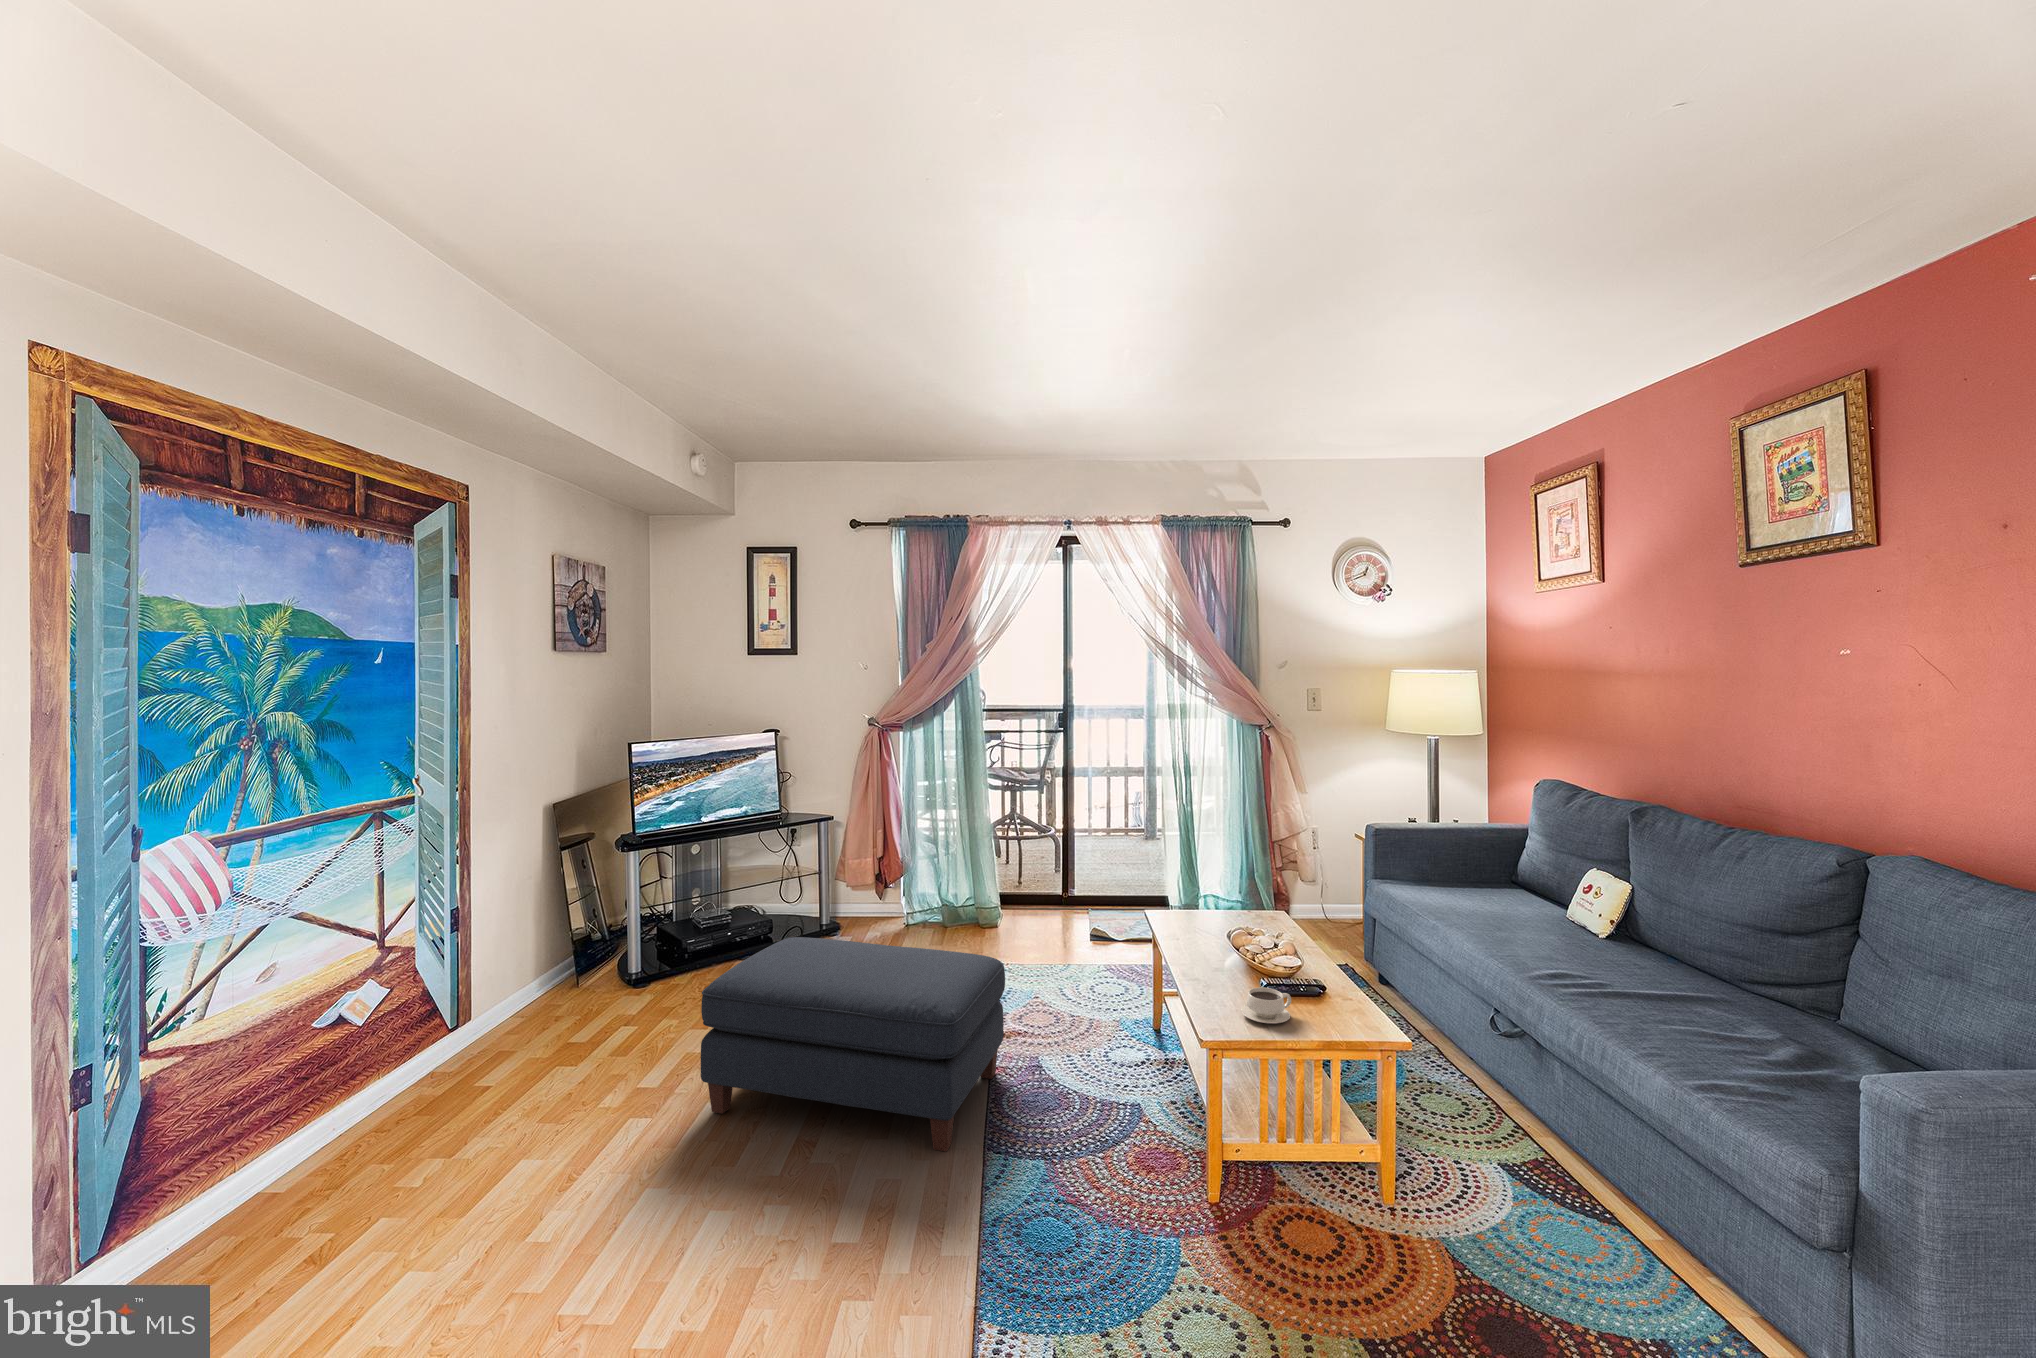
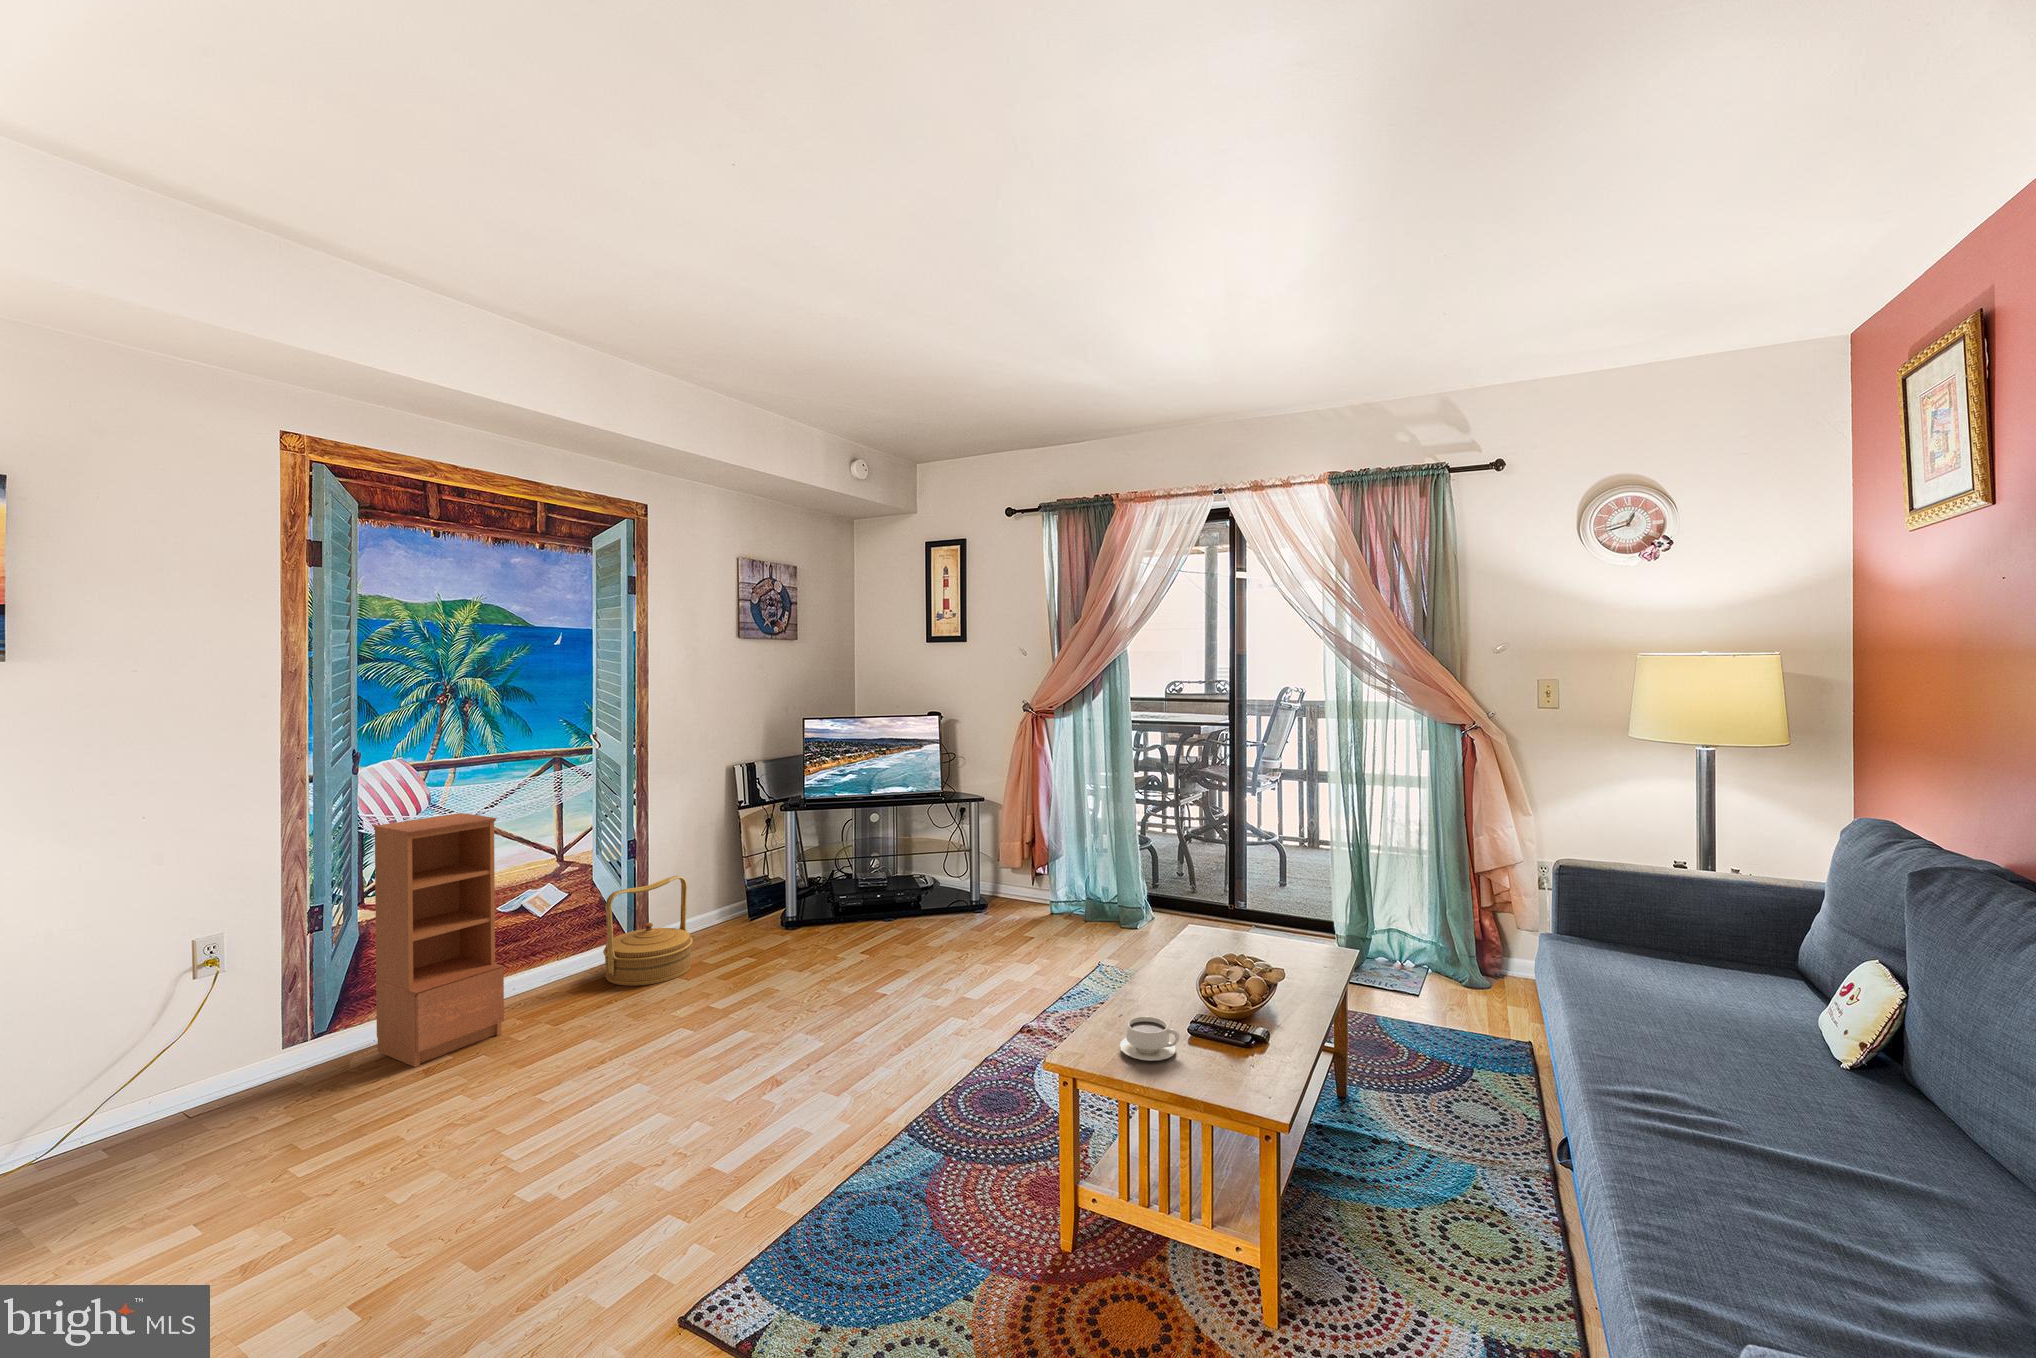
bookcase: none [167,900,376,1263] -> present [374,813,504,1067]
ottoman: present [701,937,1005,1152] -> none [727,899,997,1120]
woven basket: none [440,943,559,1091] -> present [603,876,693,986]

